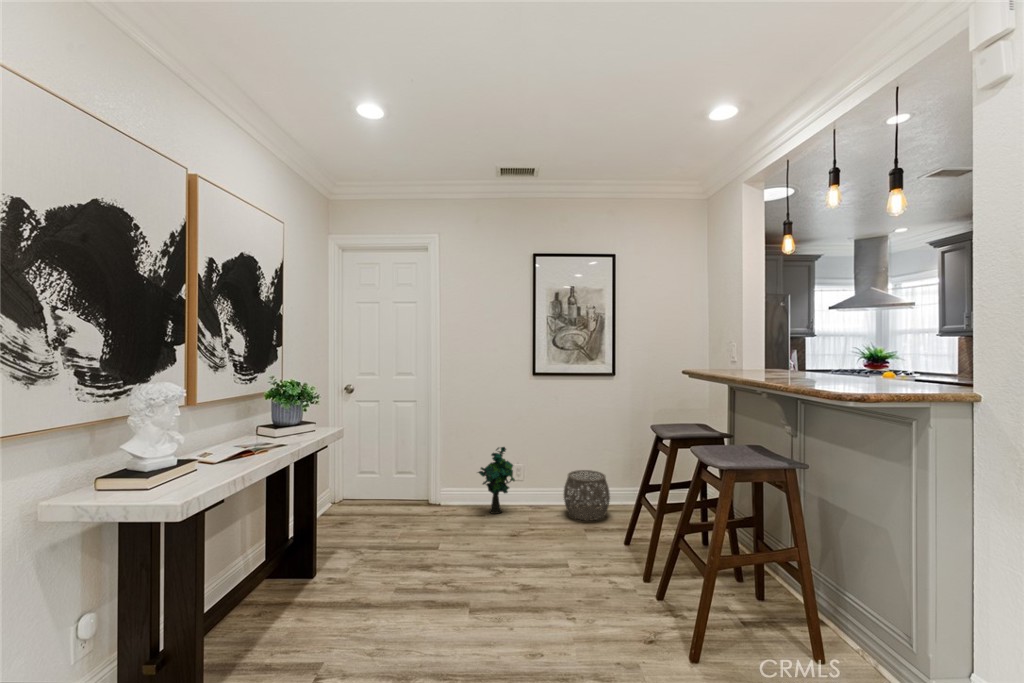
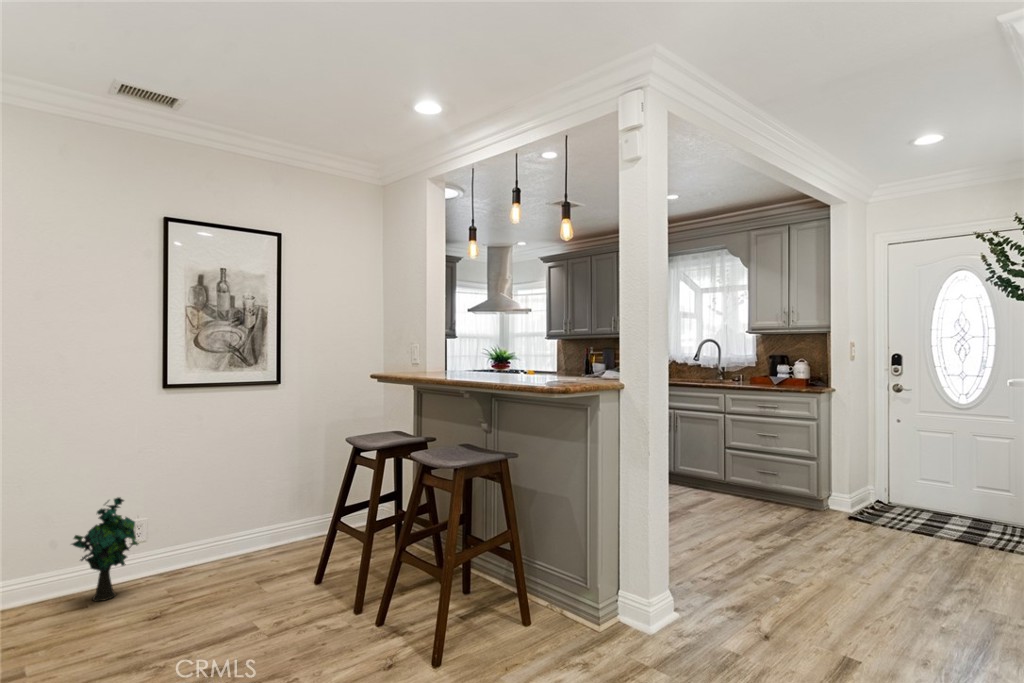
woven basket: present [564,470,610,520] -> none [215,509,281,575]

